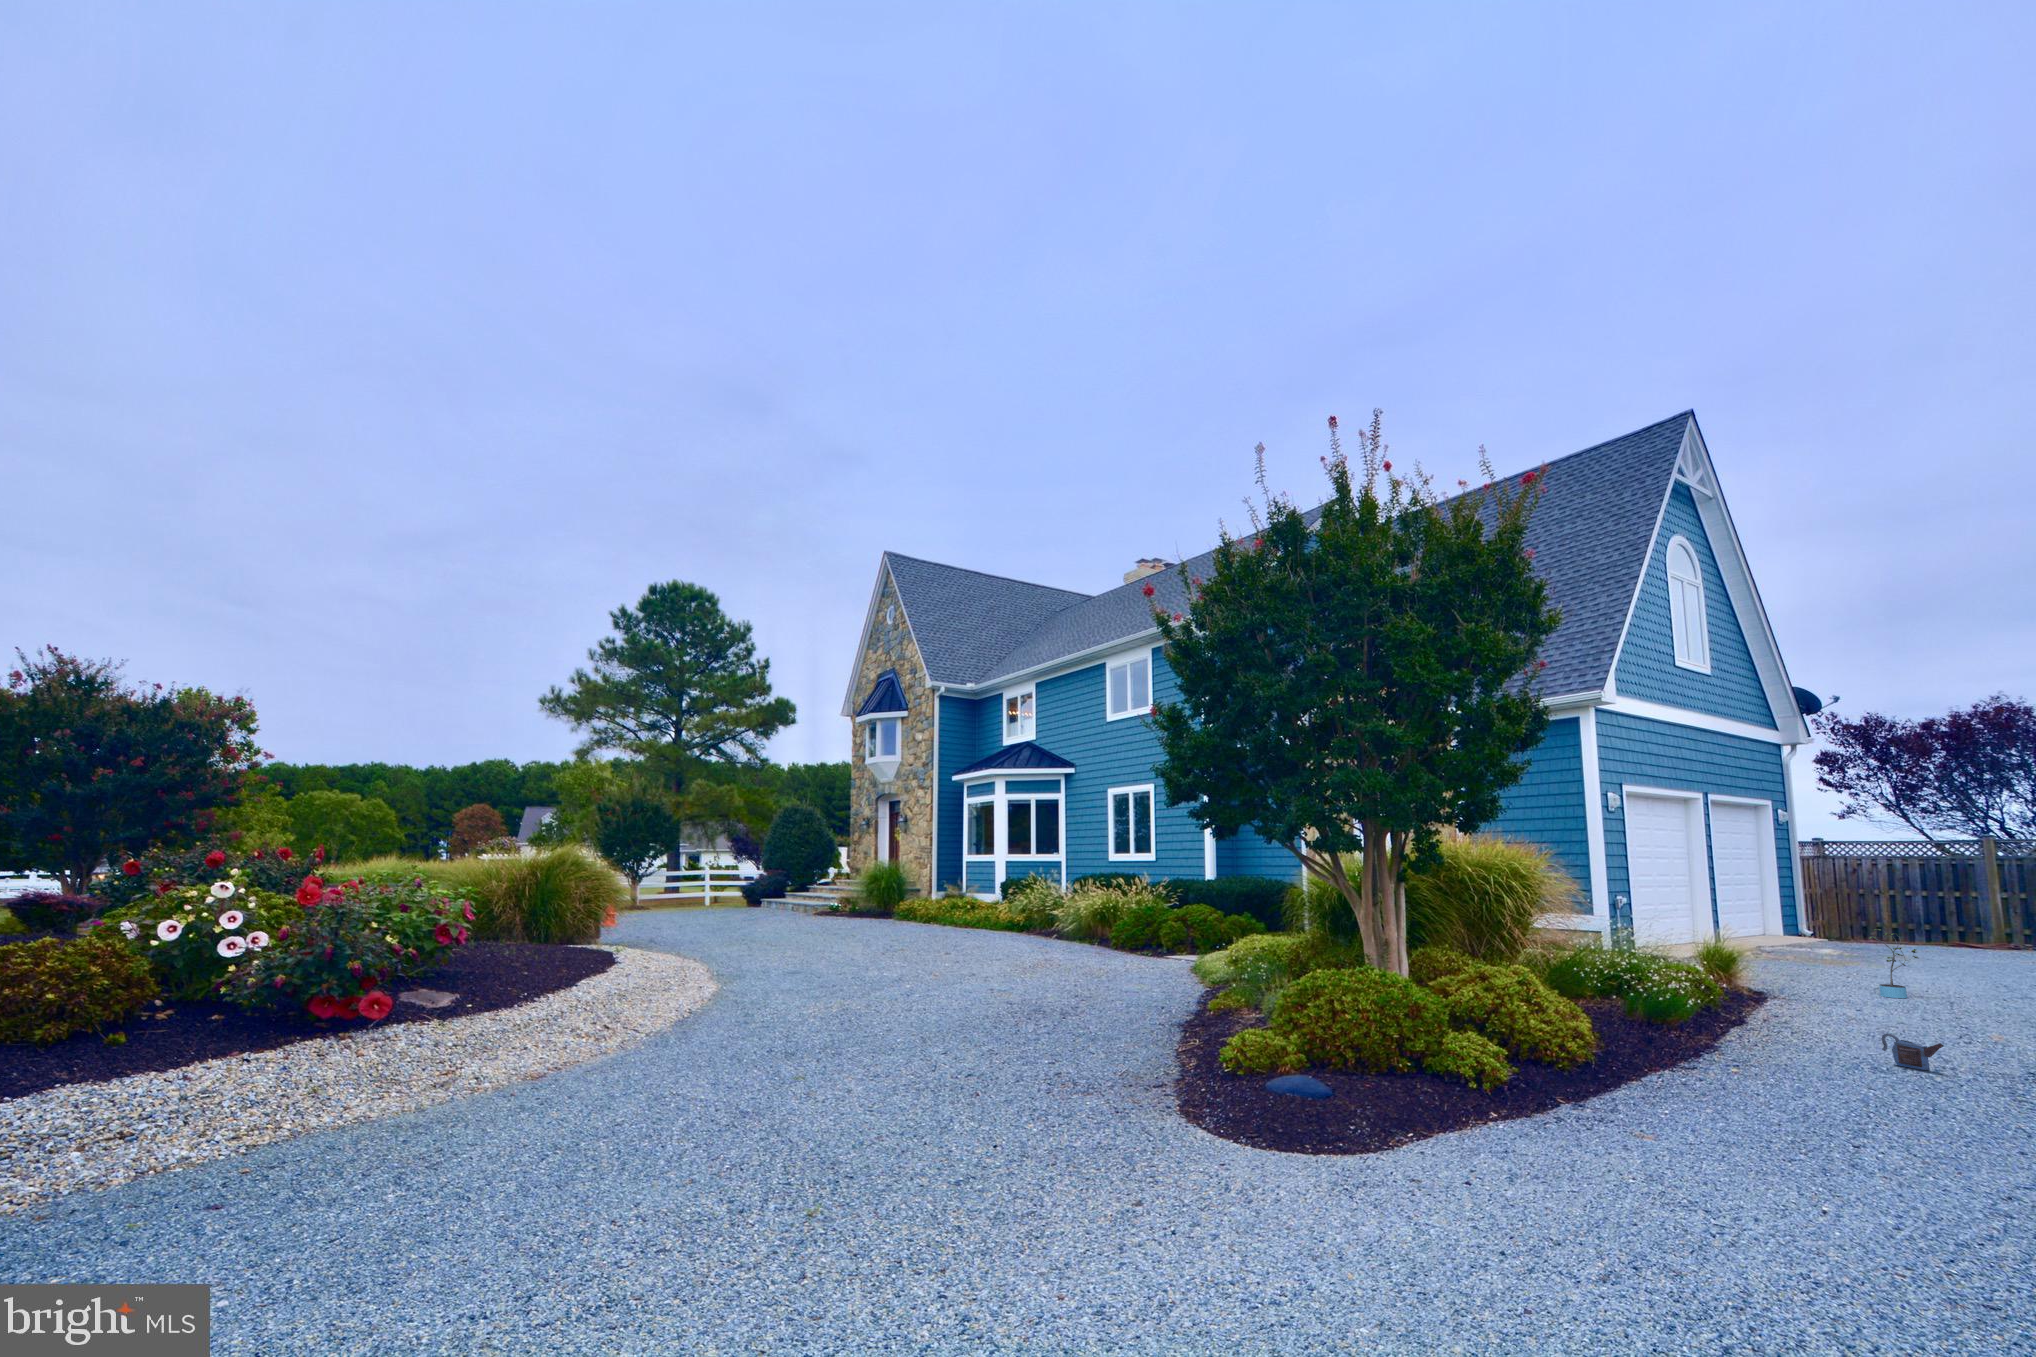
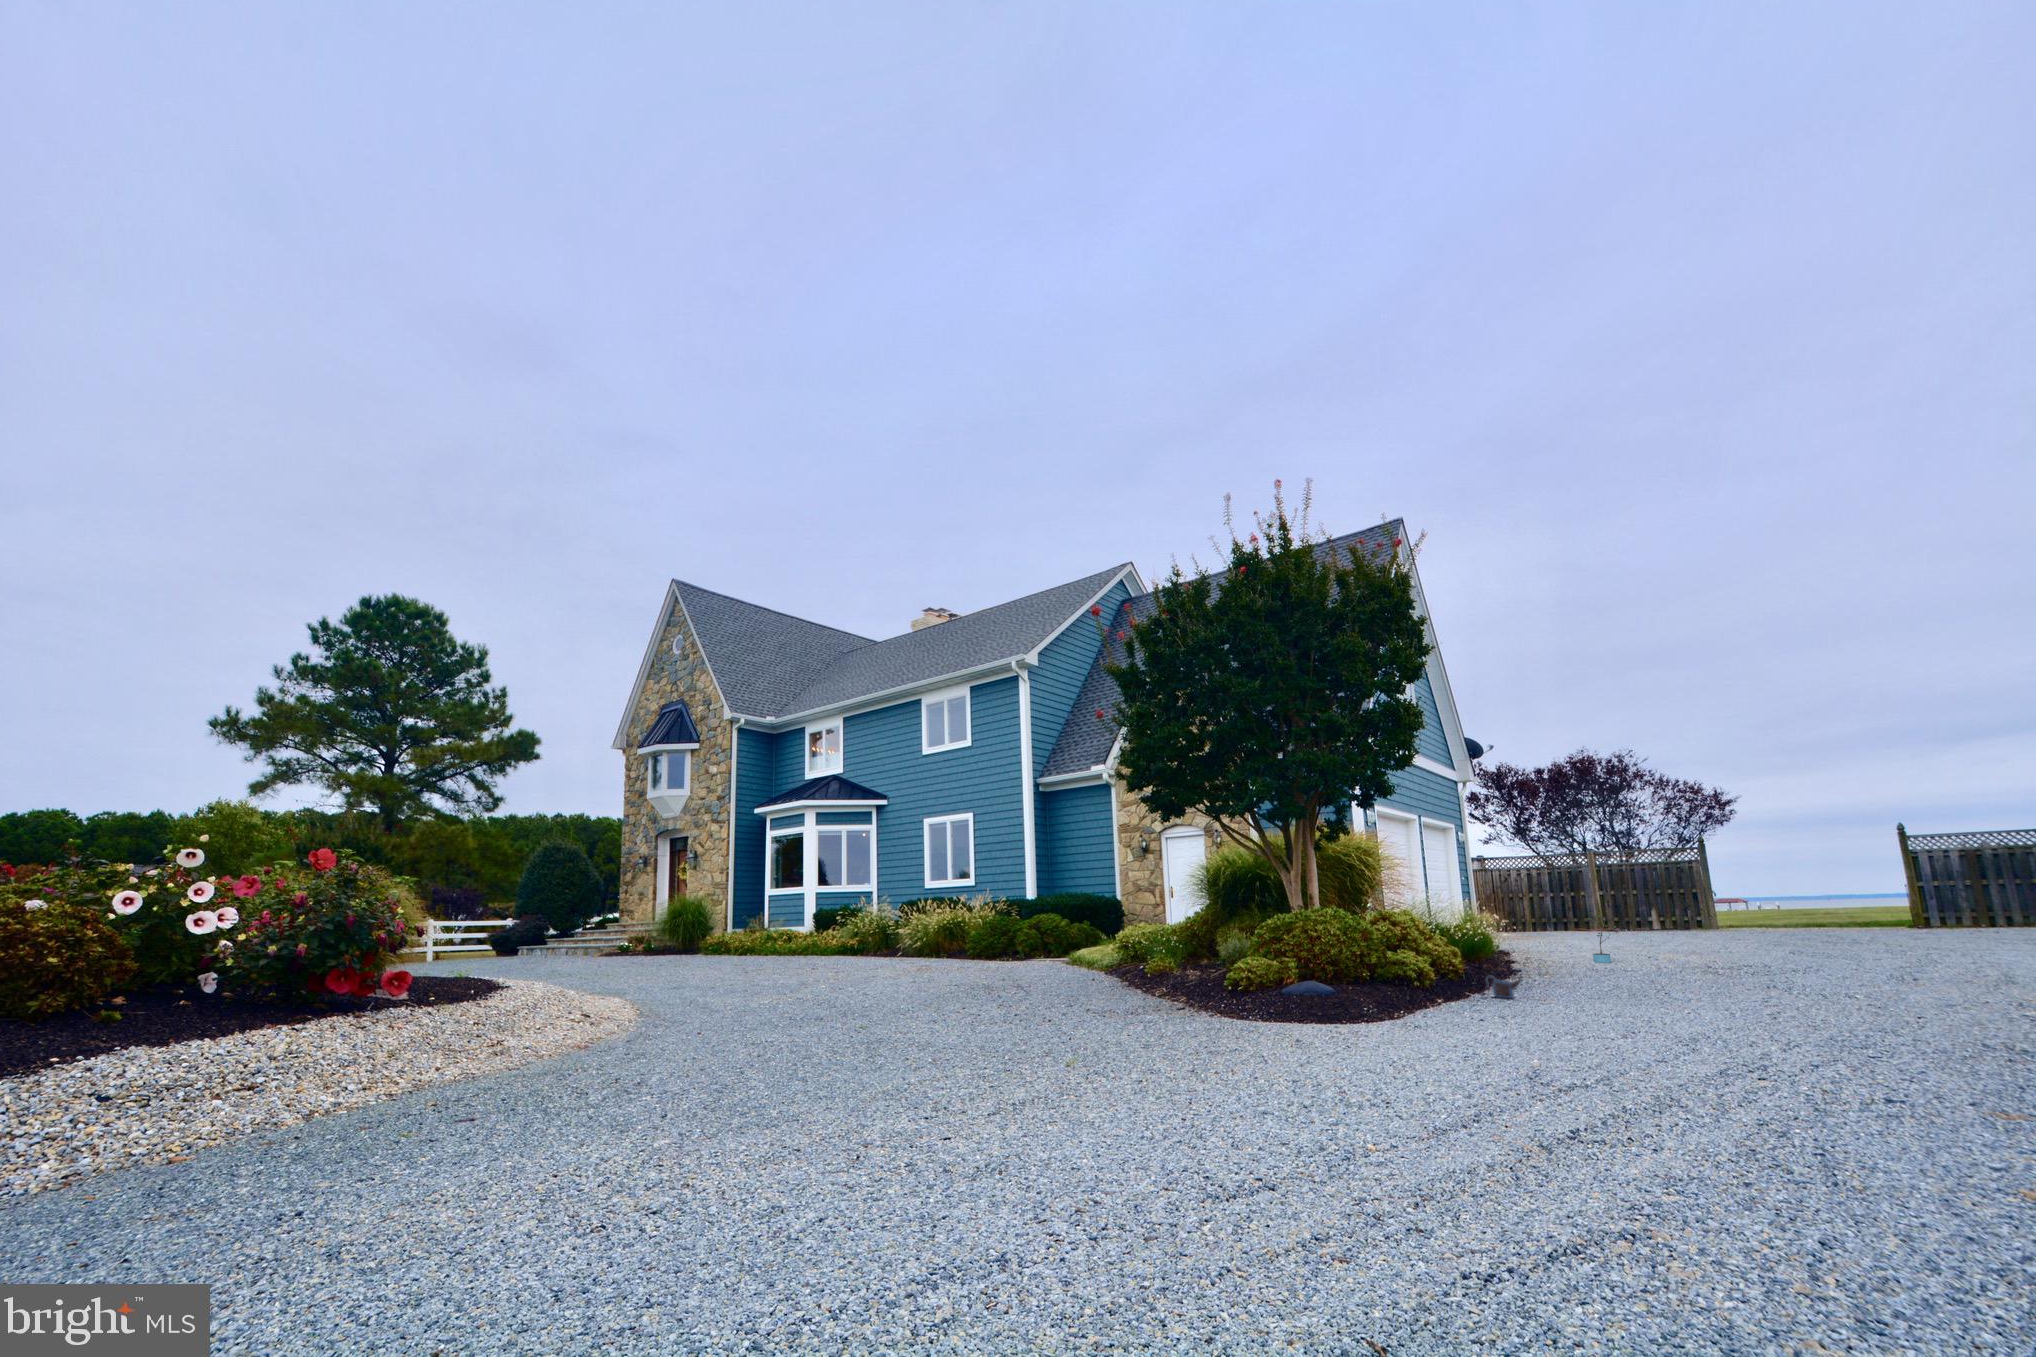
watering can: present [1881,1033,1944,1070] -> present [1486,976,1522,998]

